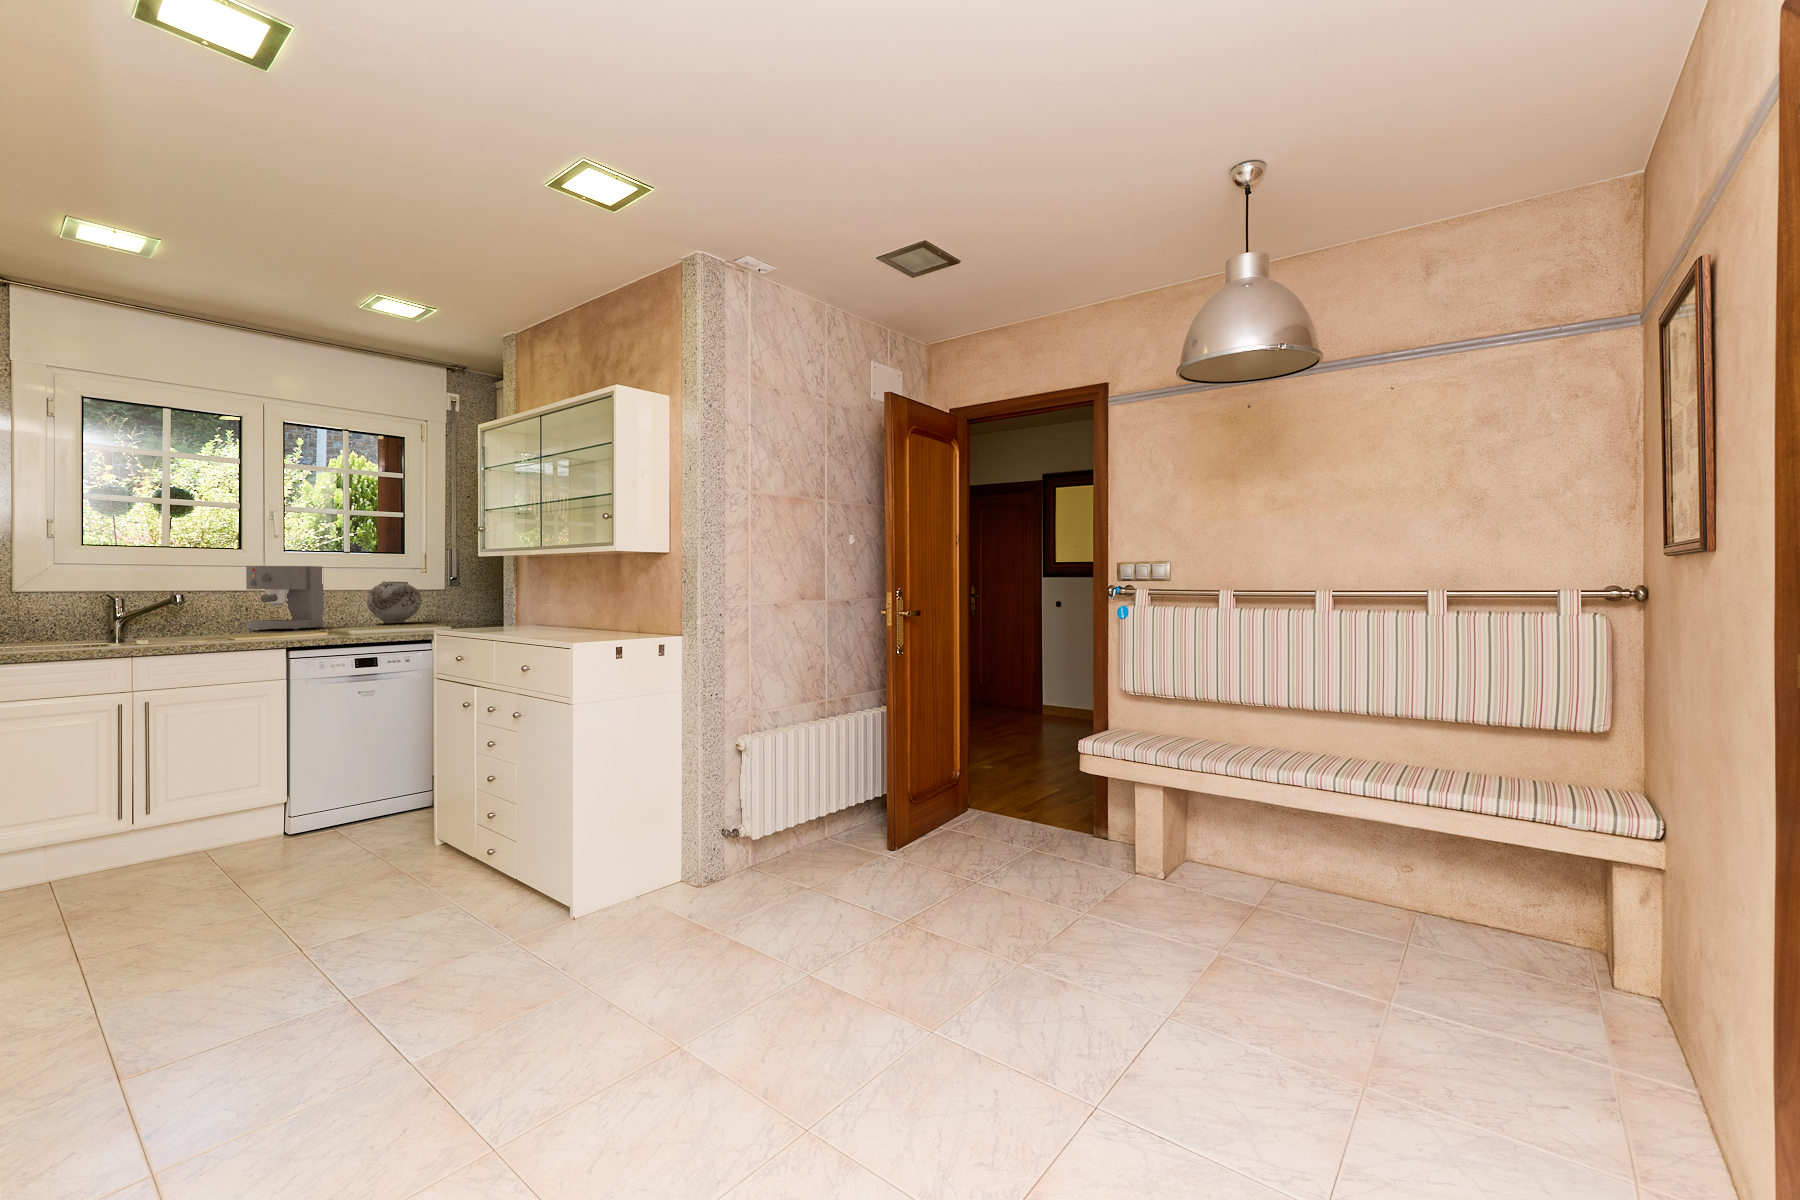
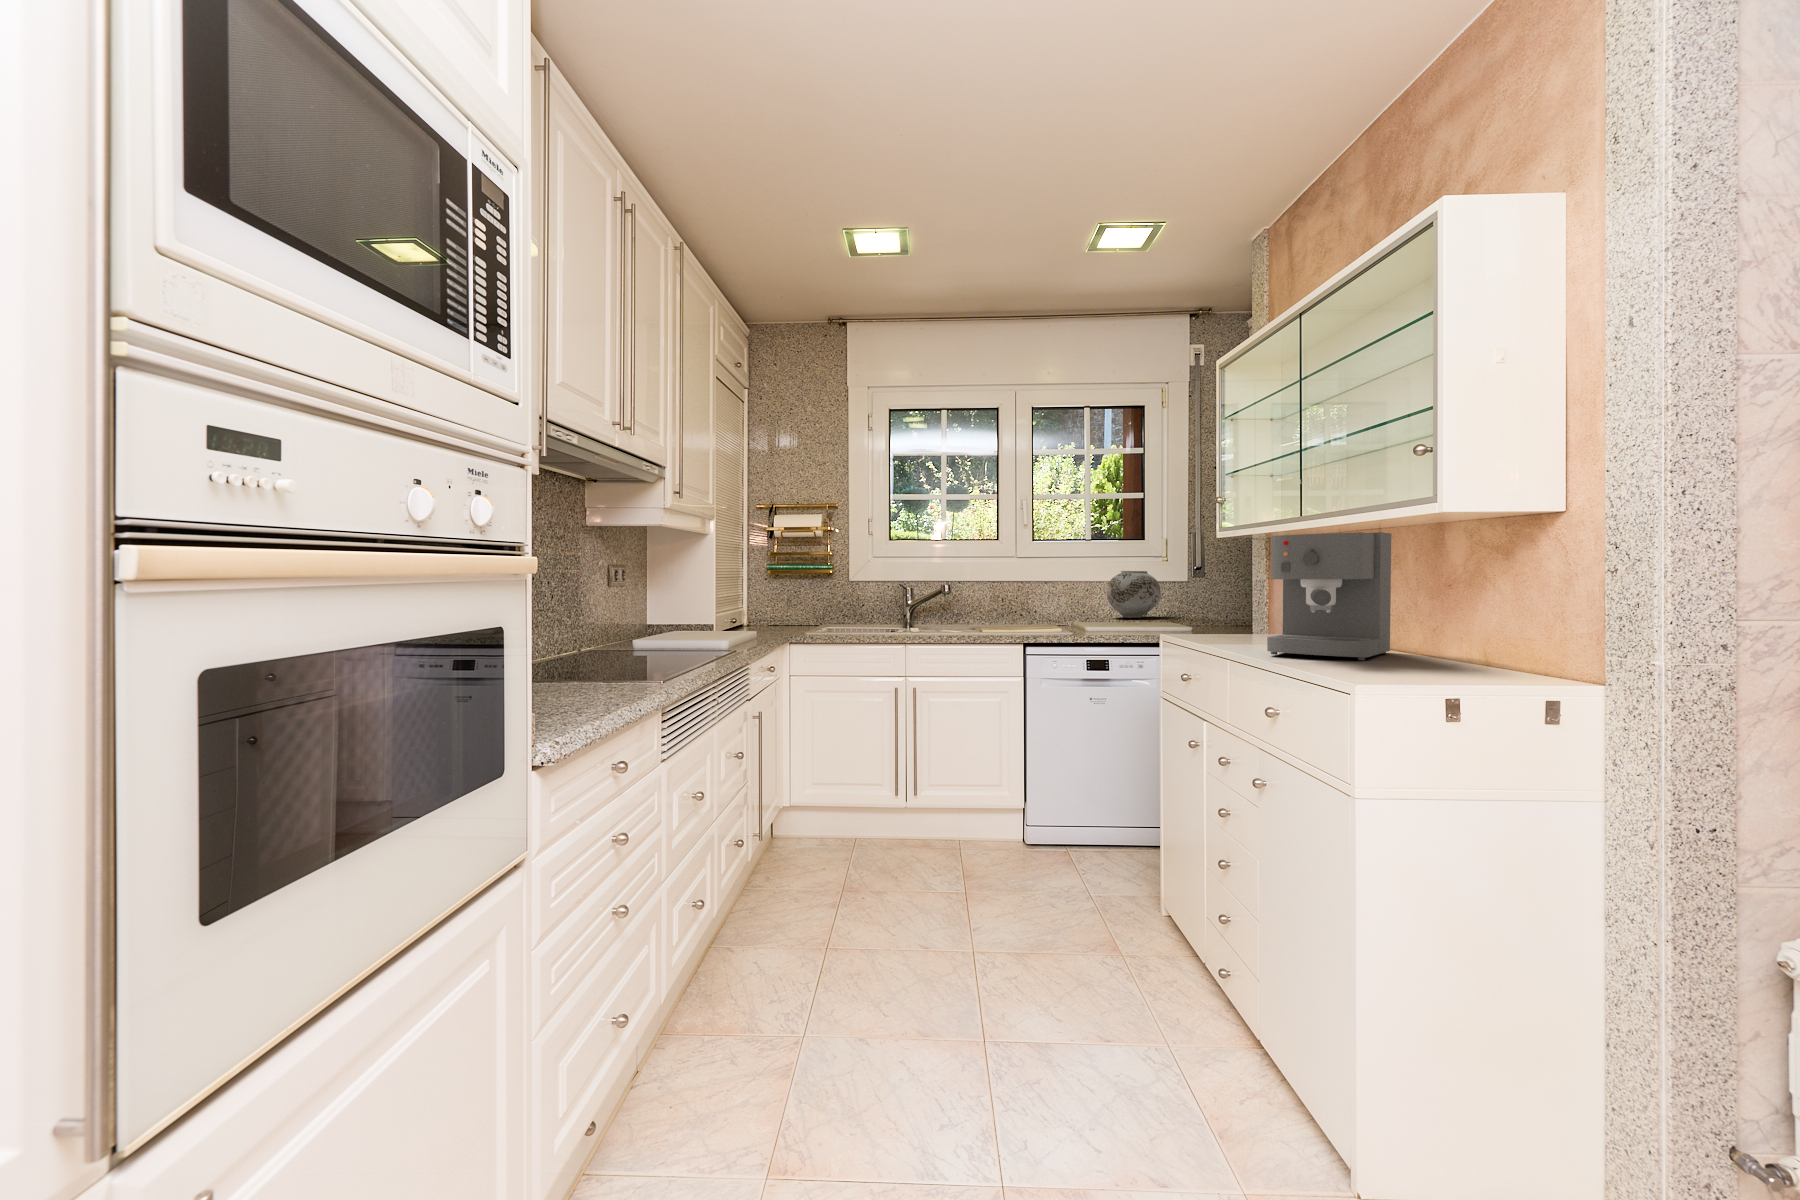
coffee maker: present [246,566,324,630] -> present [1267,532,1391,660]

